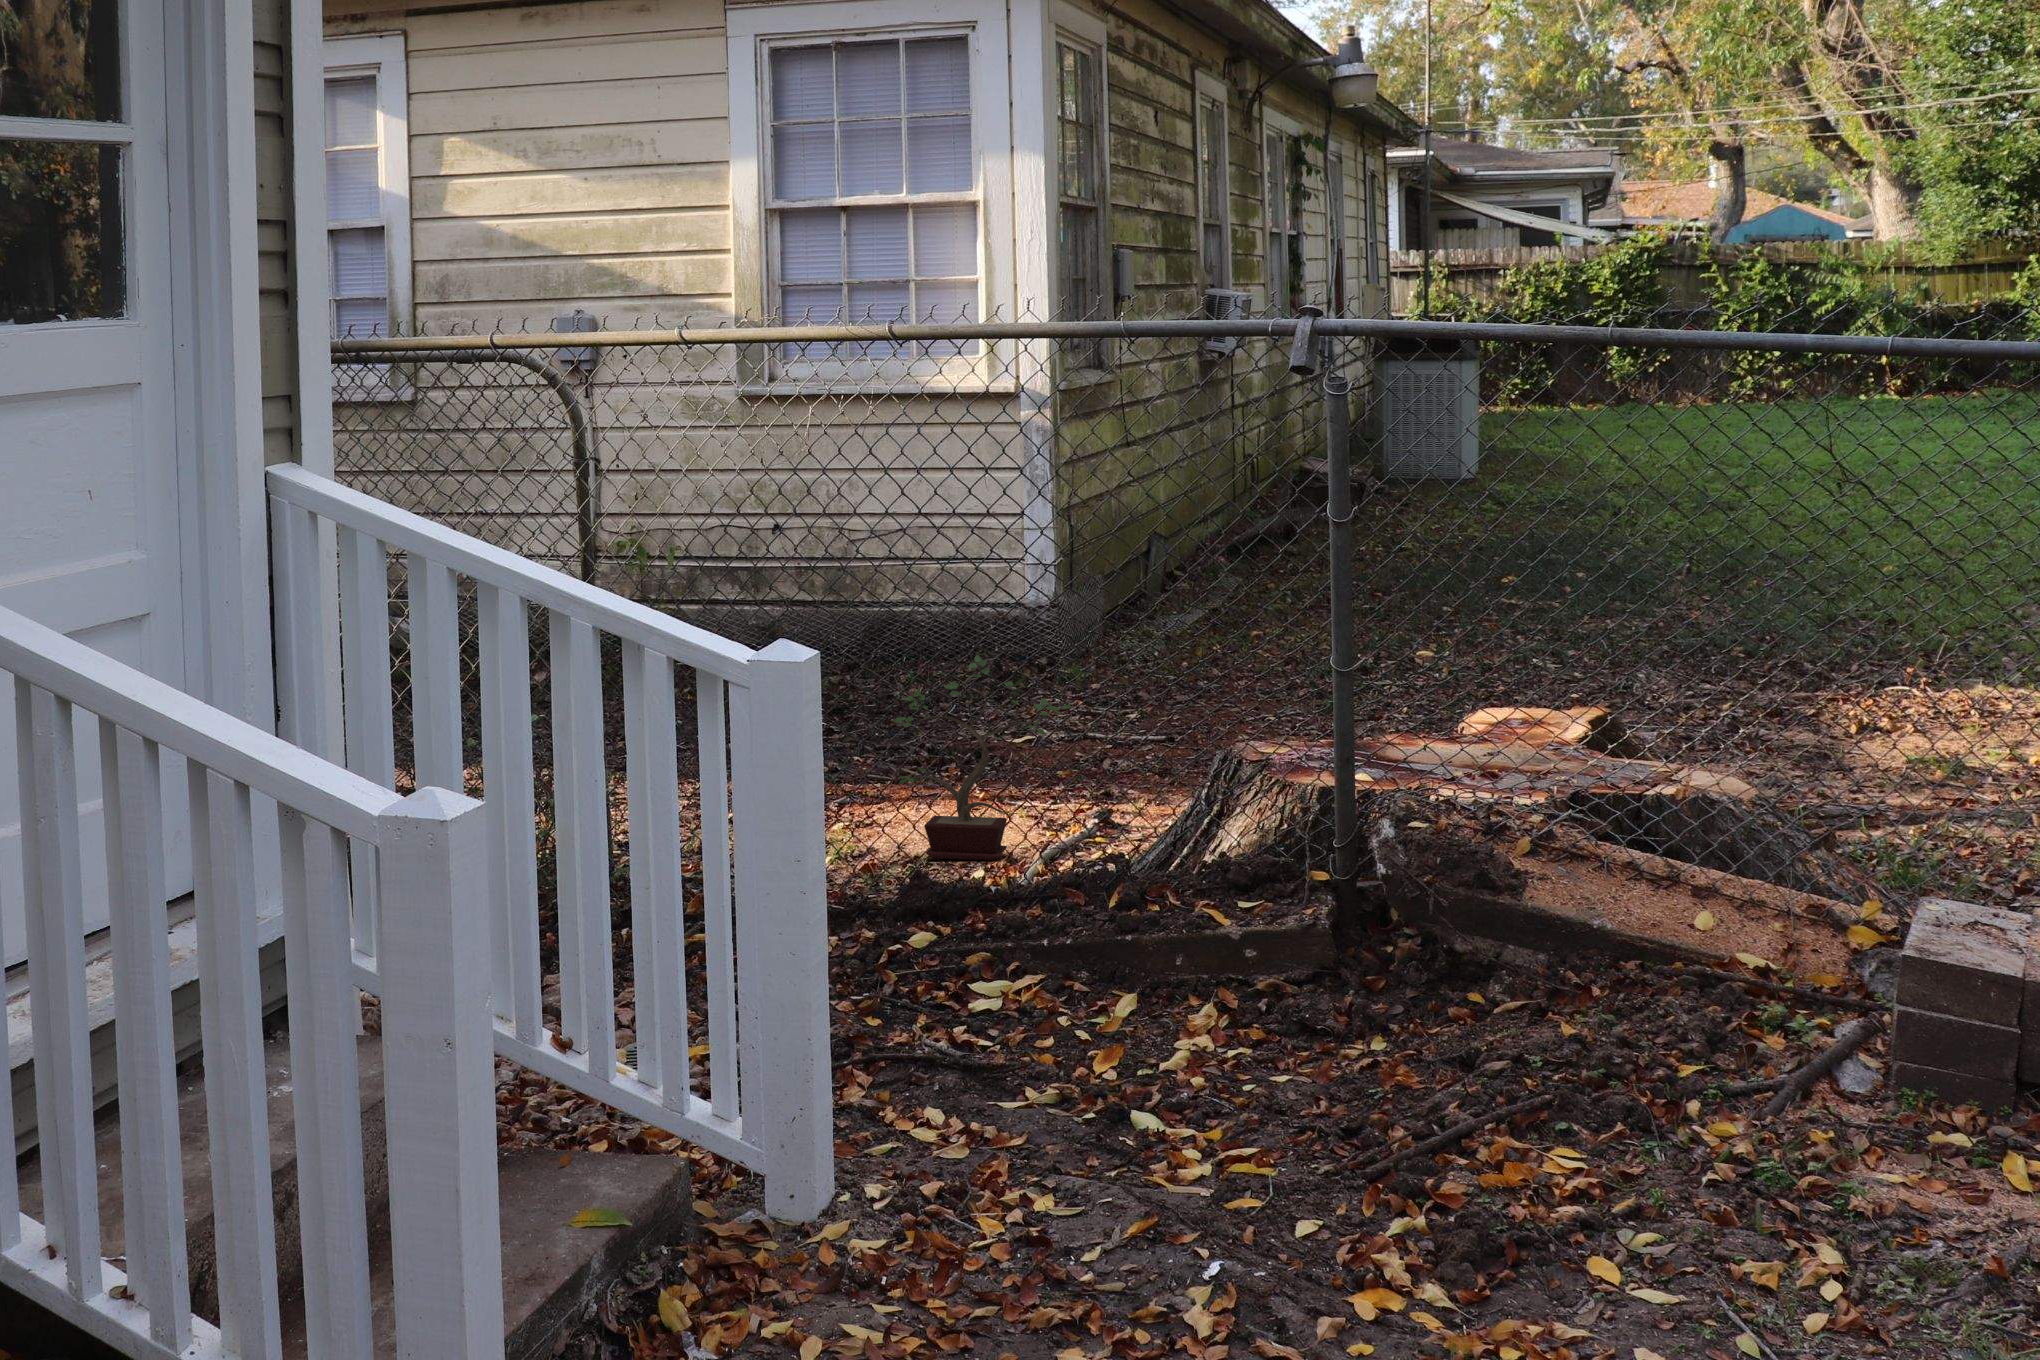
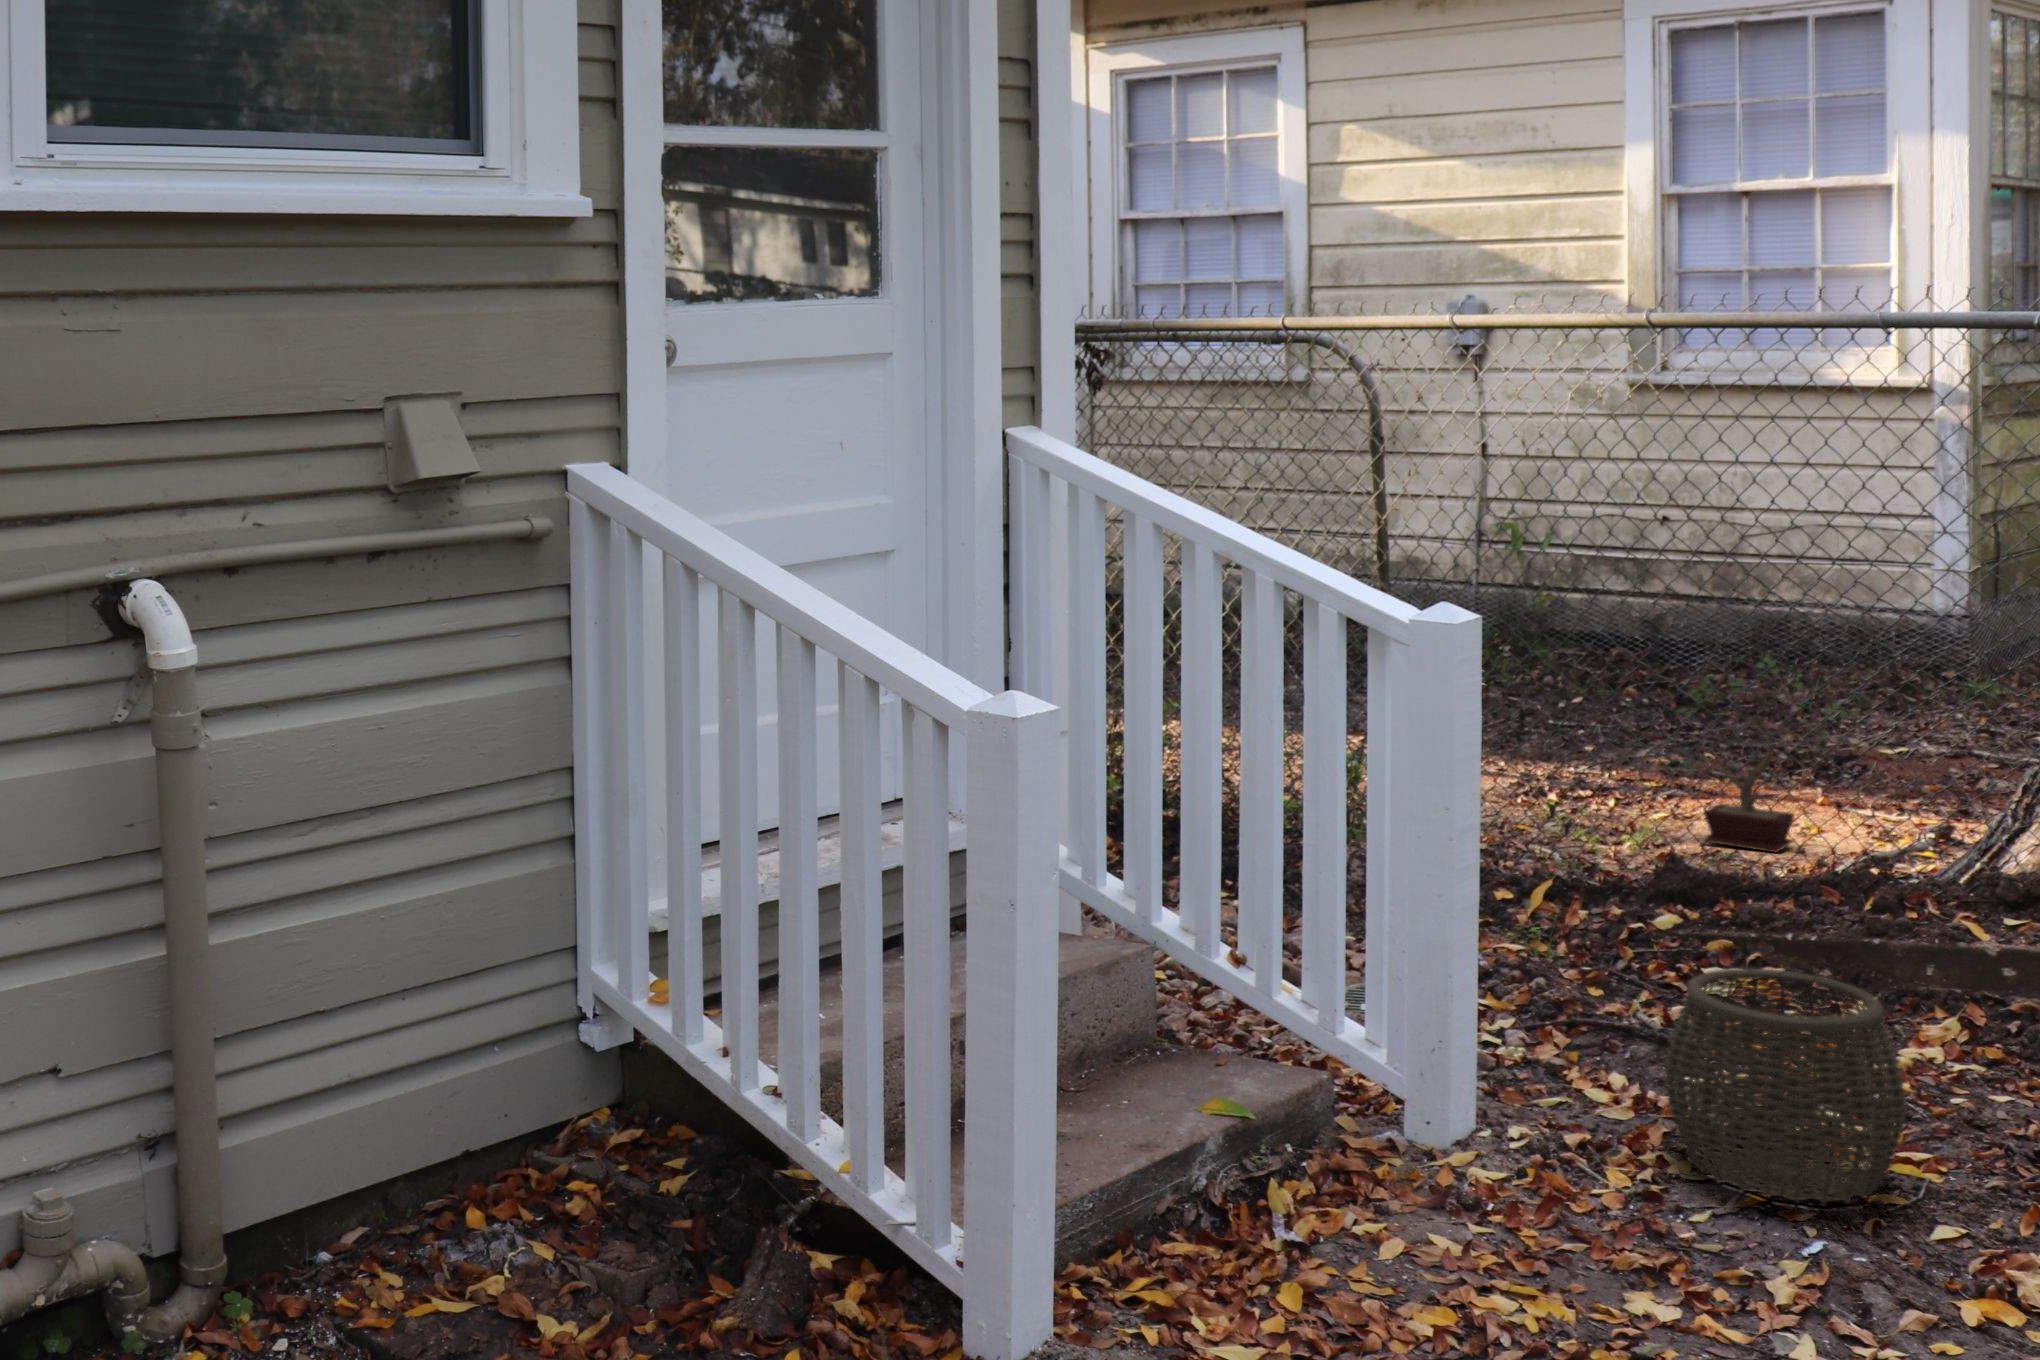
woven basket: none [1019,968,1257,1218] -> present [1664,968,1907,1204]

